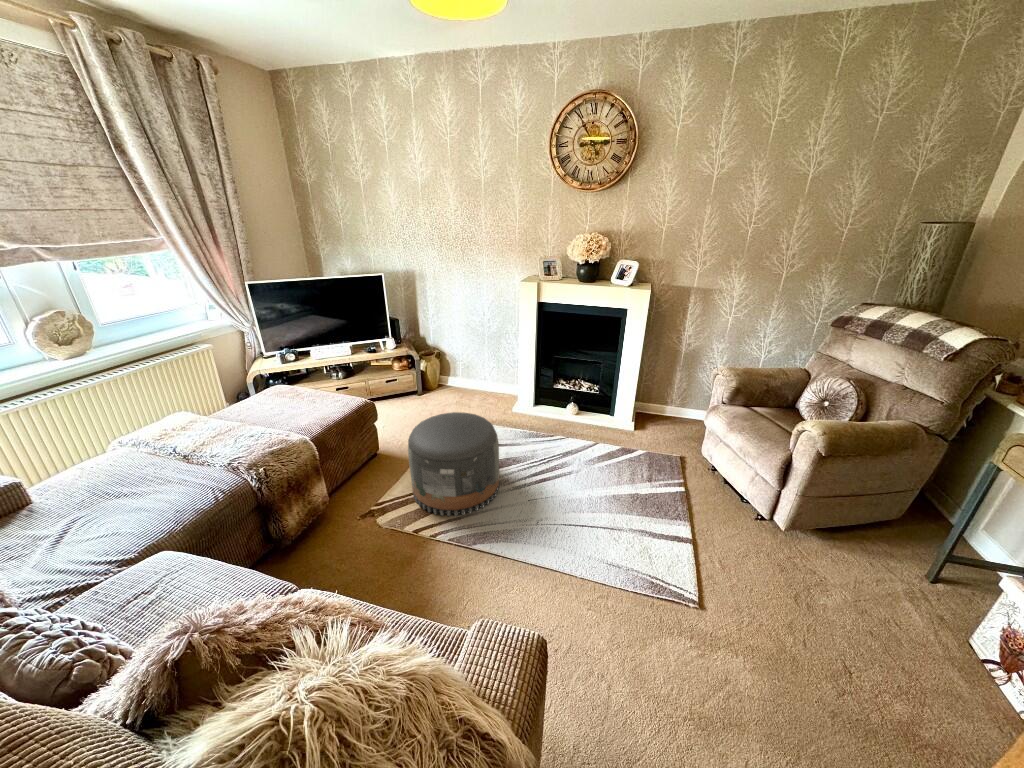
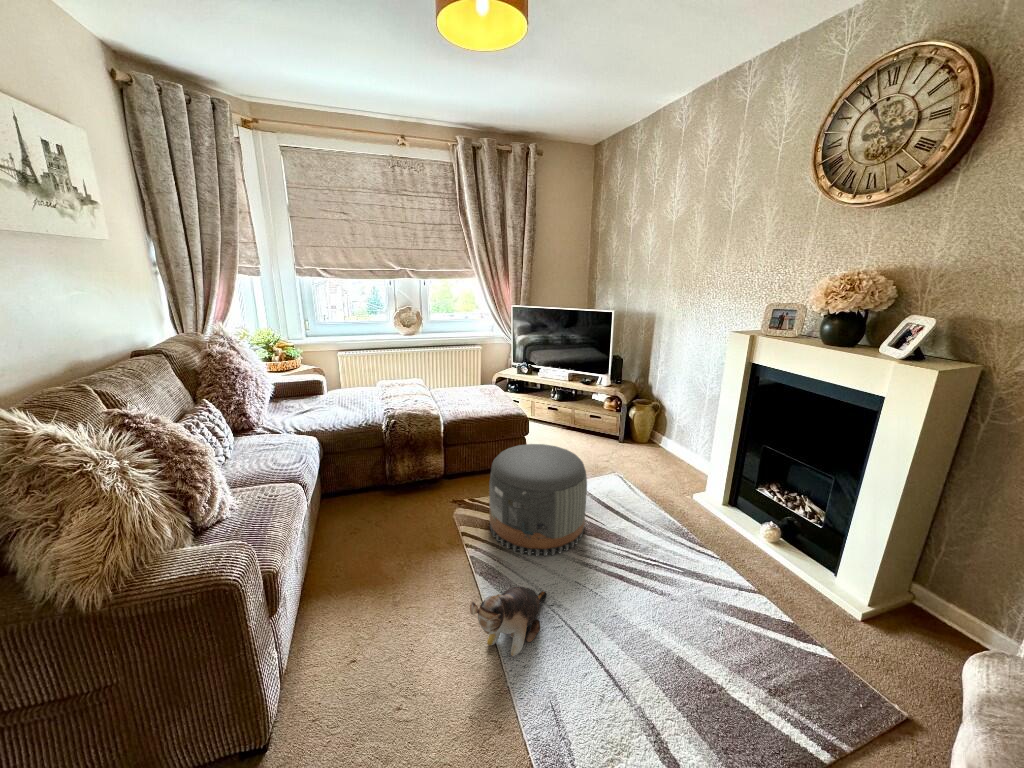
plush toy: none [525,518,574,571] -> present [470,587,546,656]

